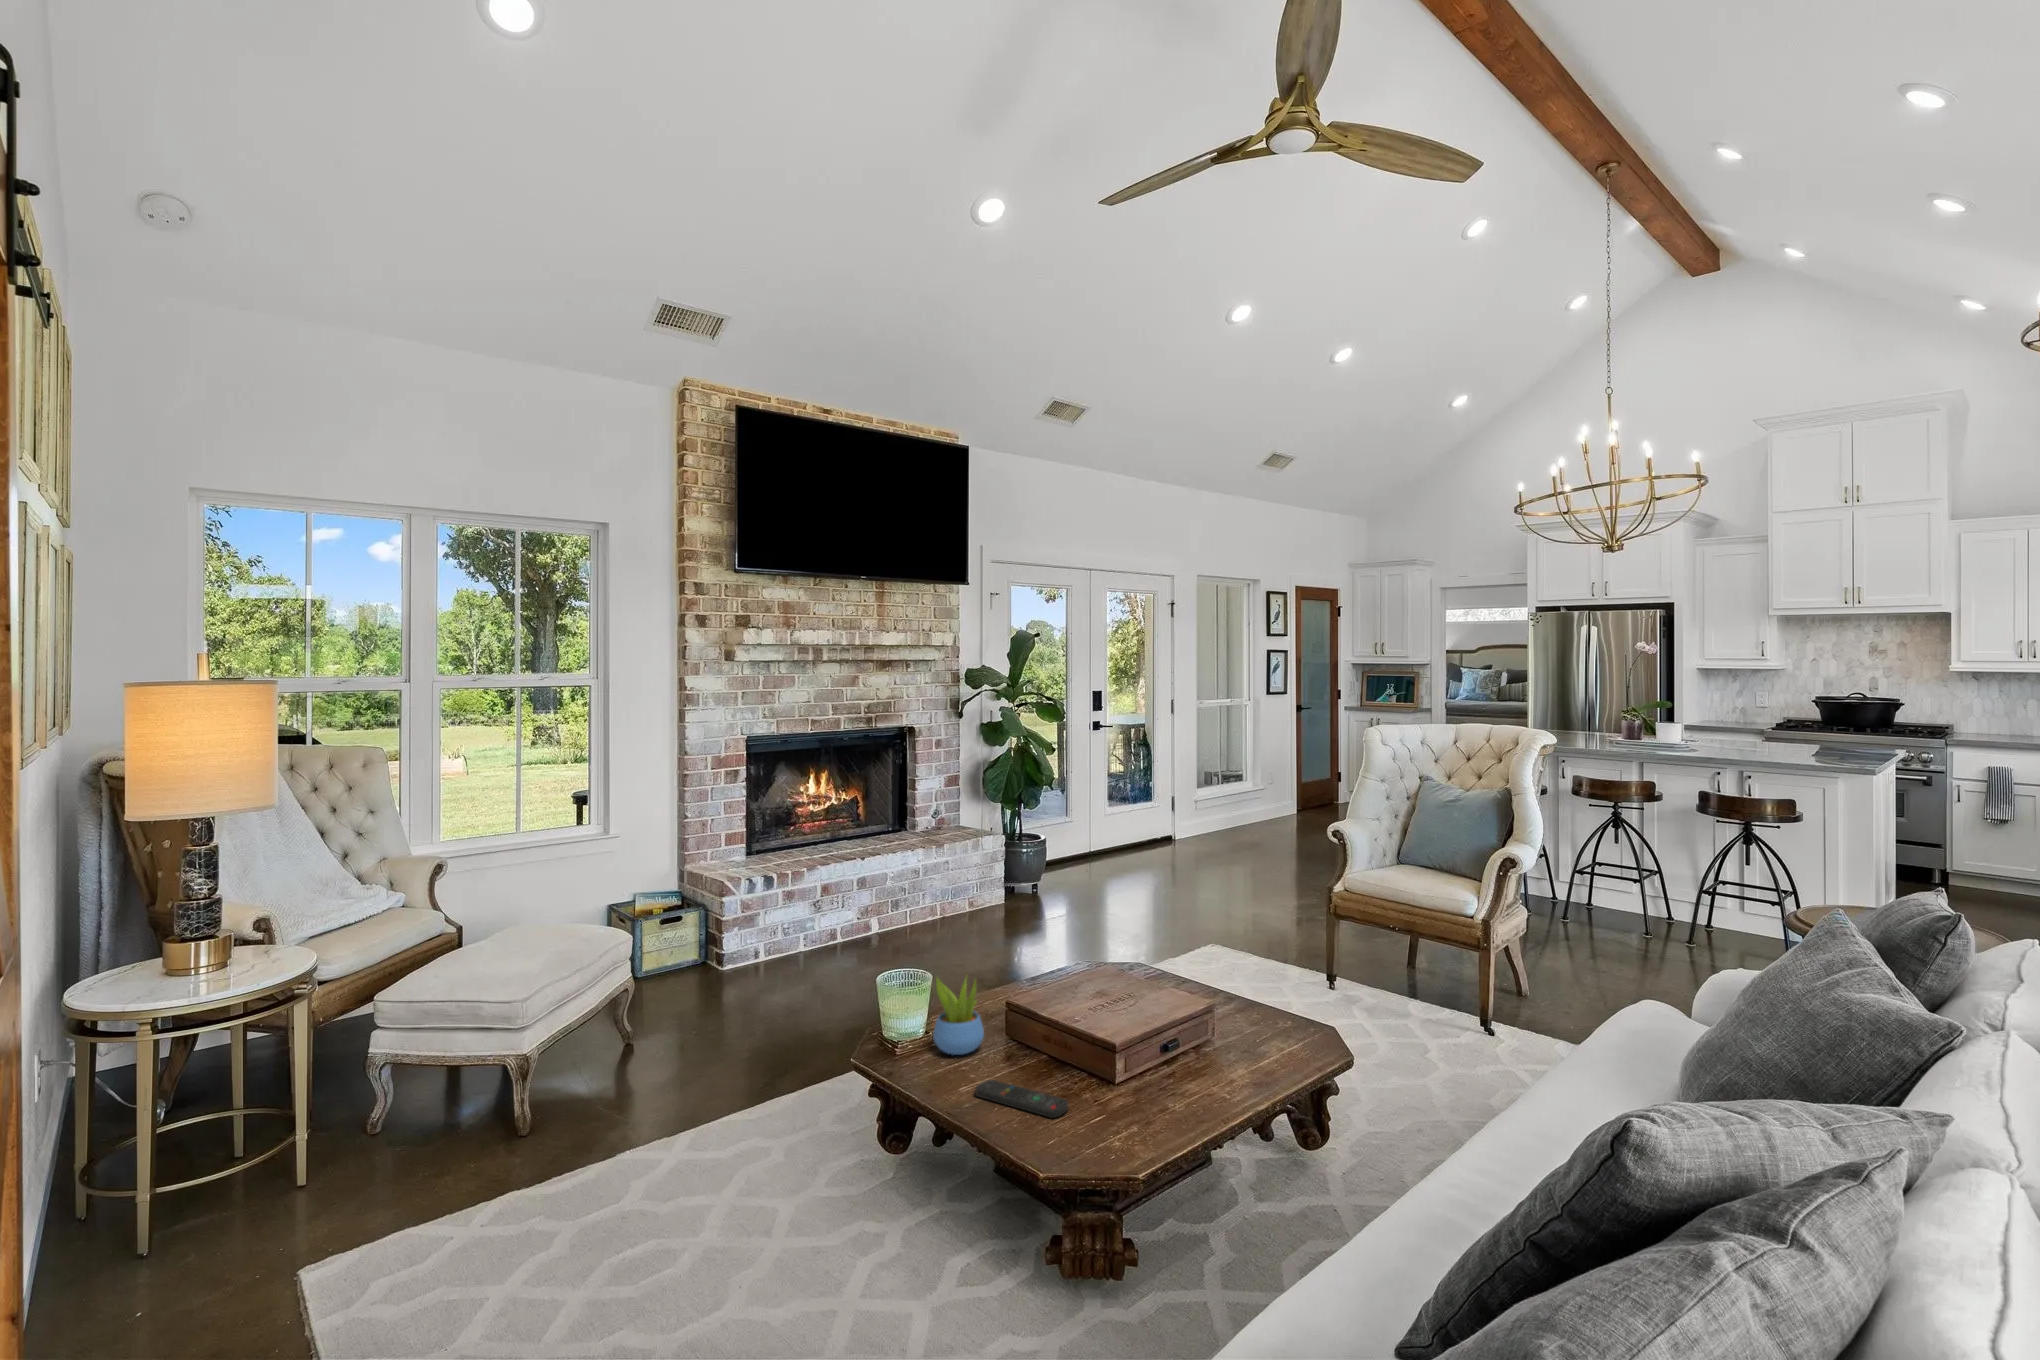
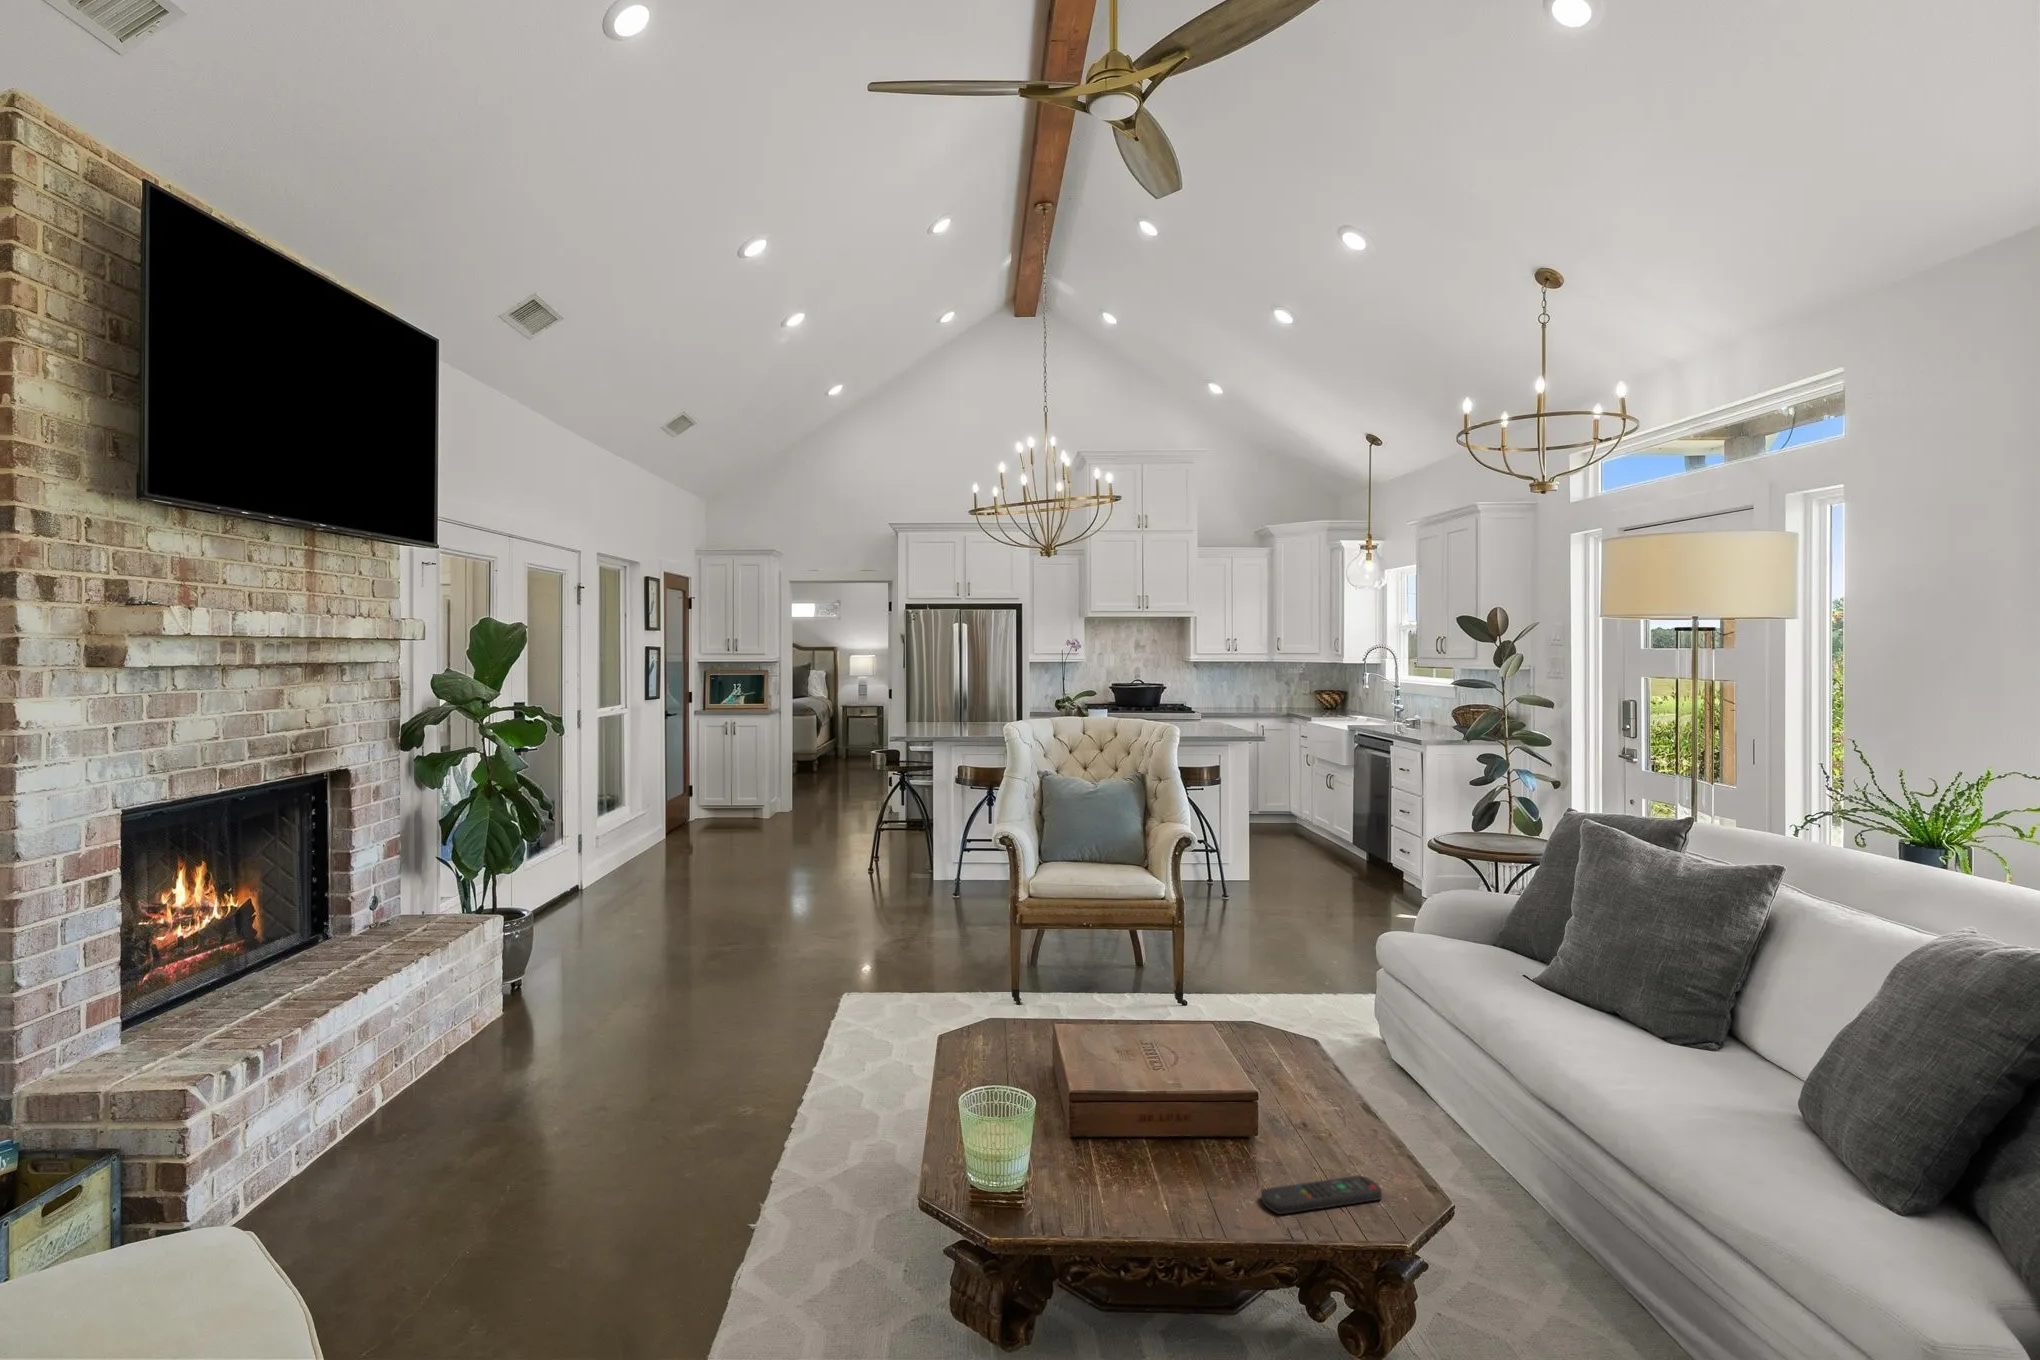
succulent plant: present [933,978,984,1055] -> none [1102,1073,1170,1186]

